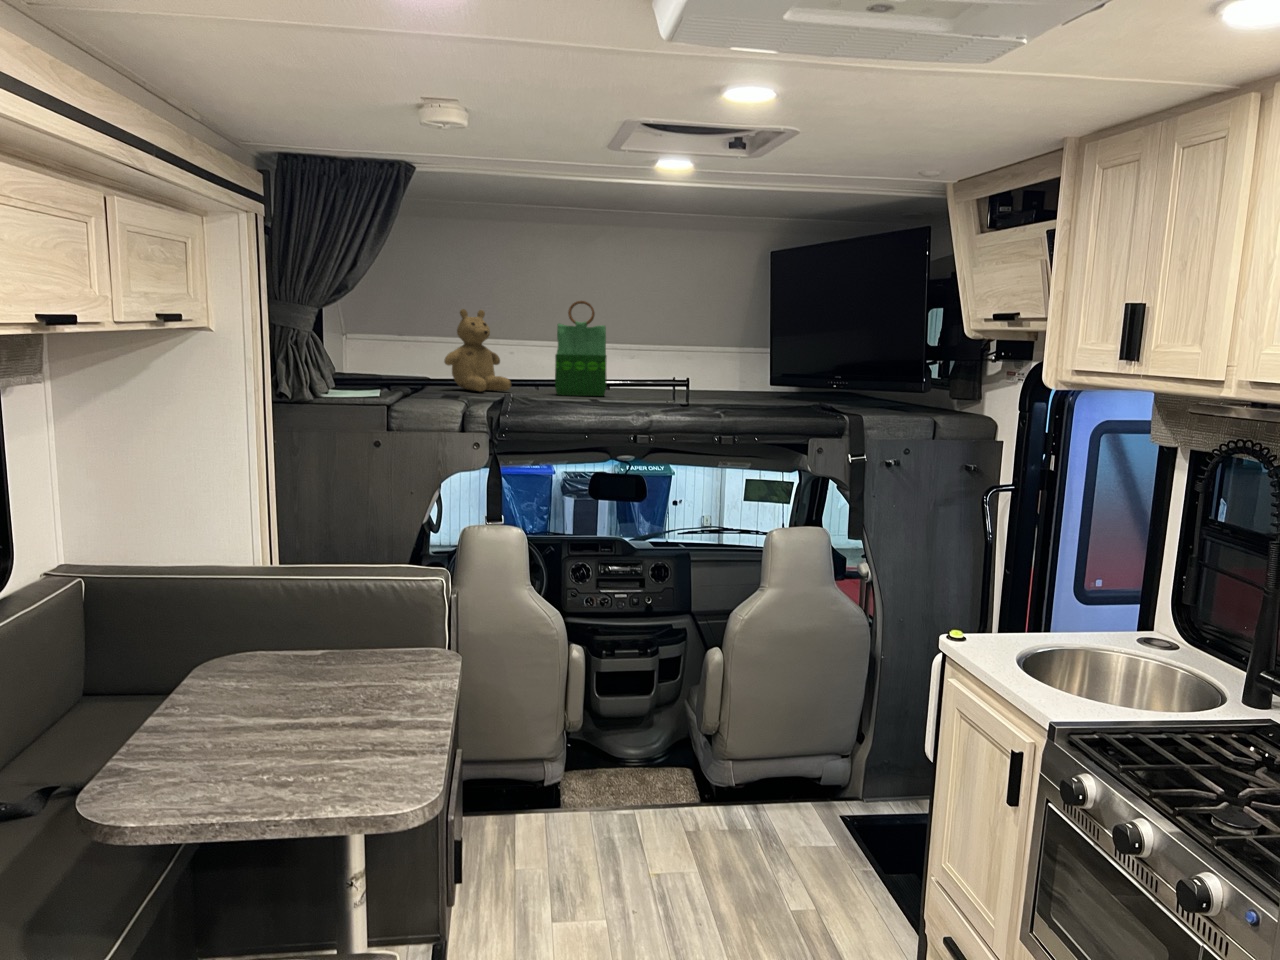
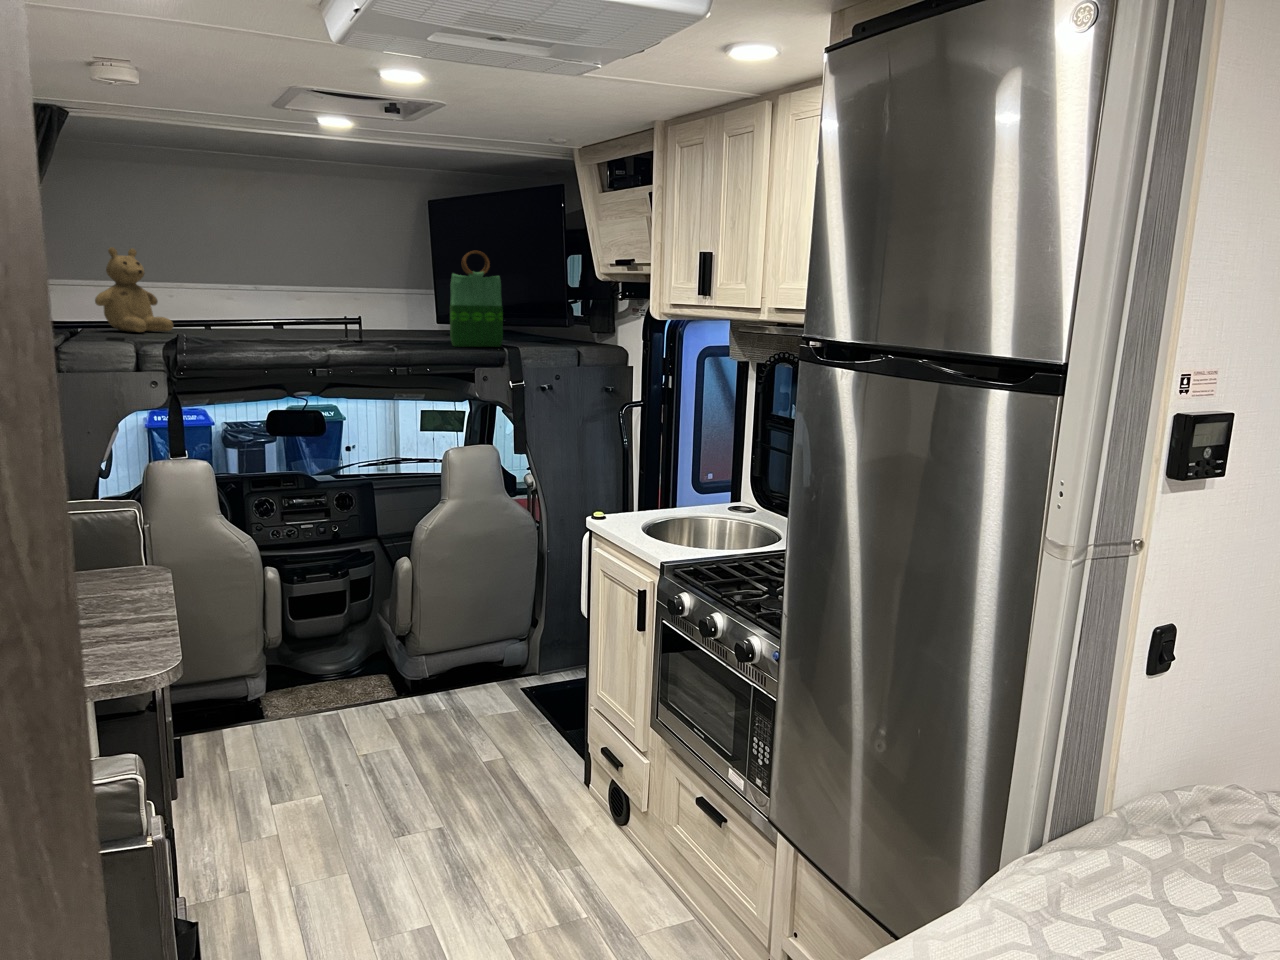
tote bag: present [555,301,607,396] -> present [450,251,503,347]

